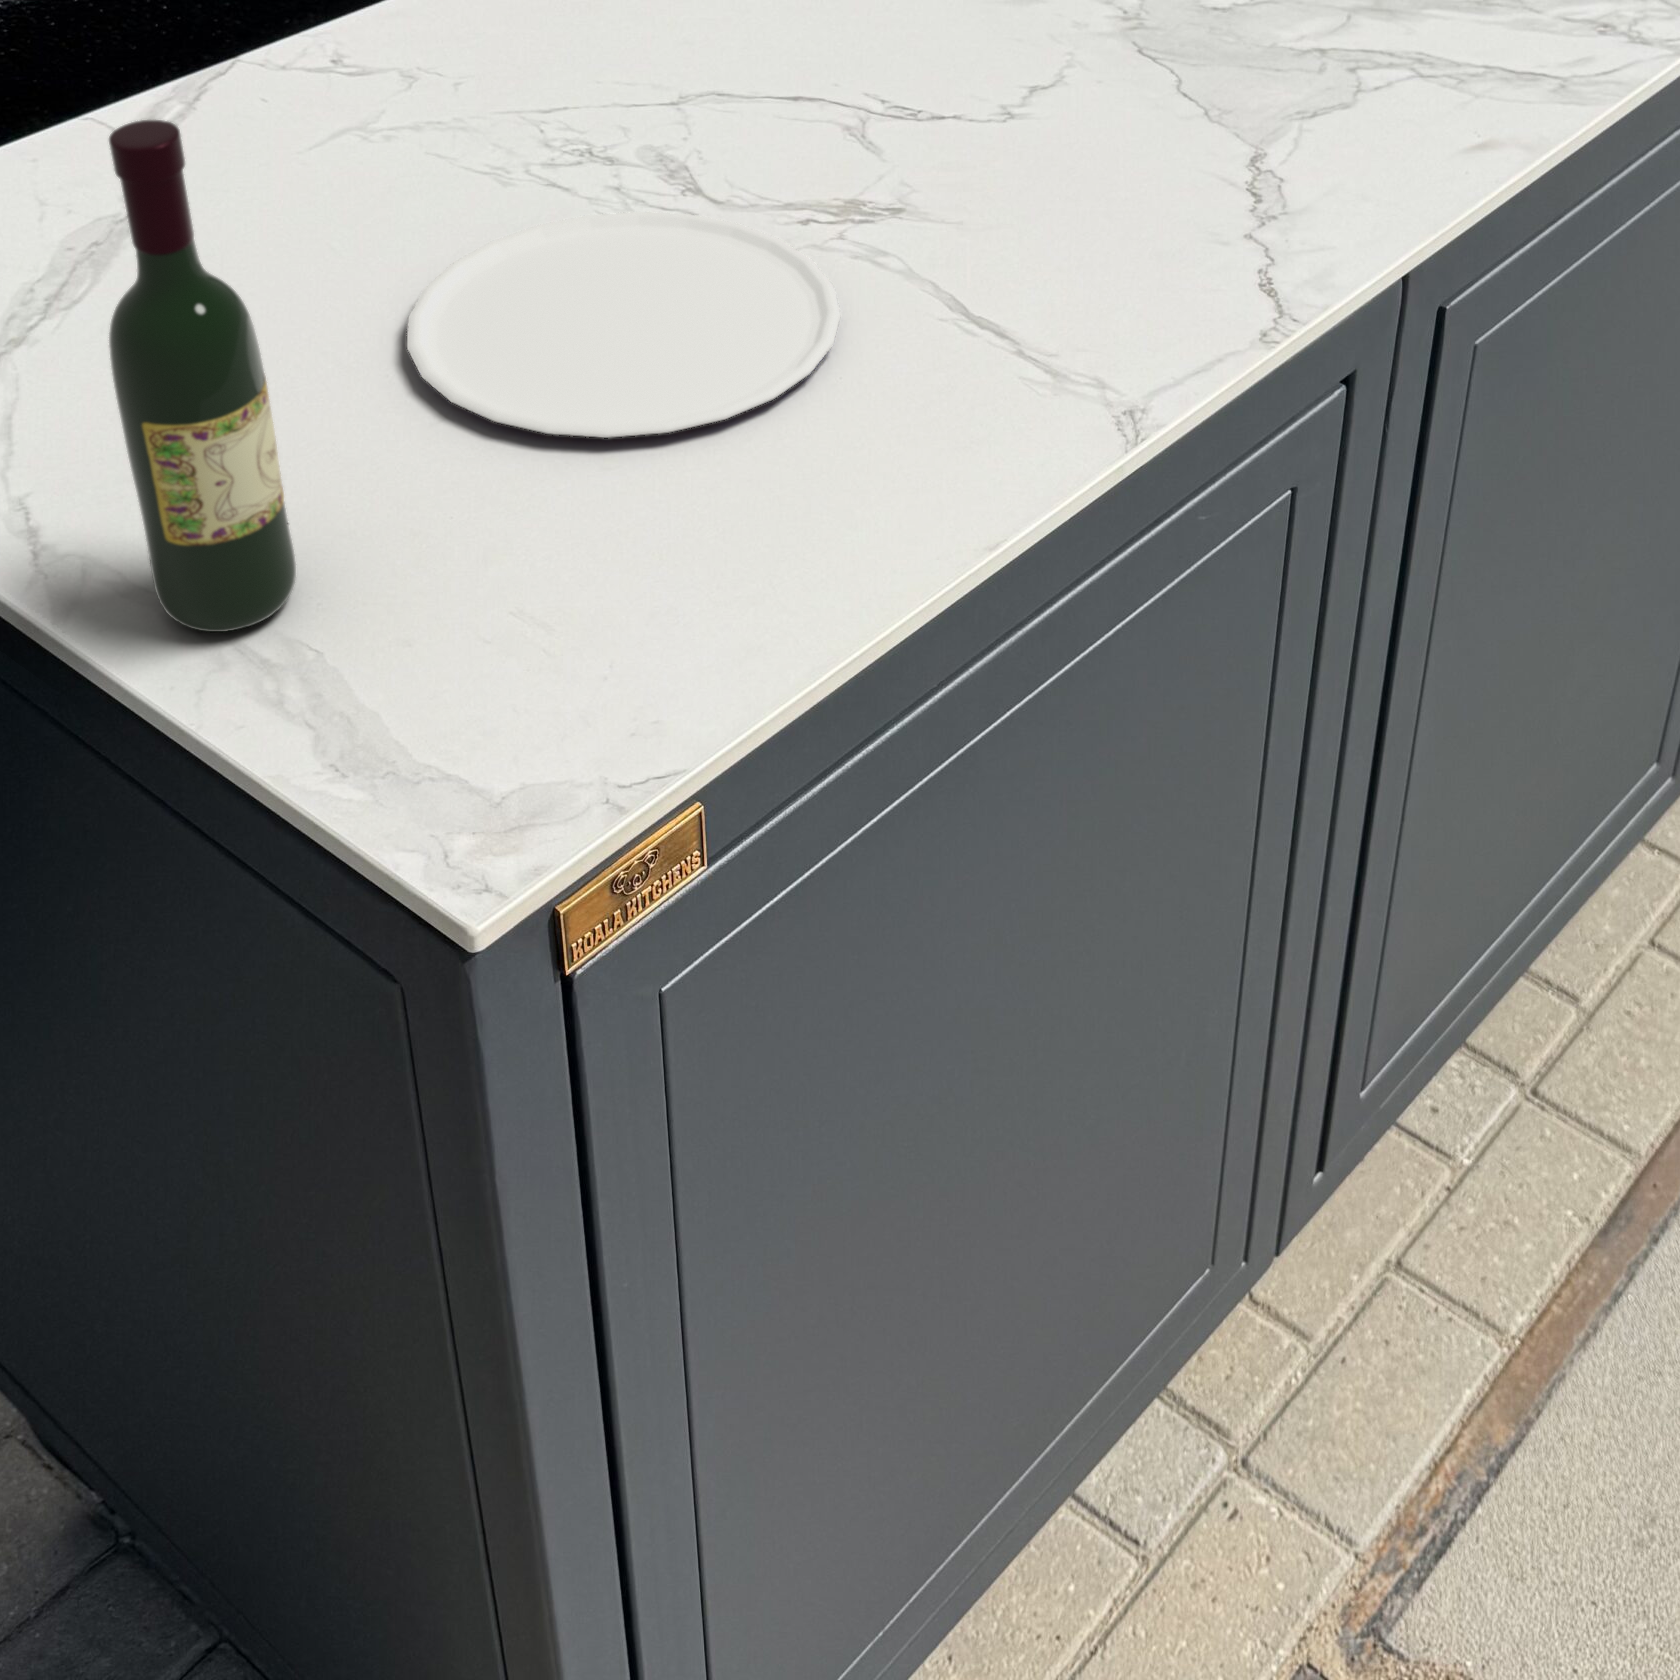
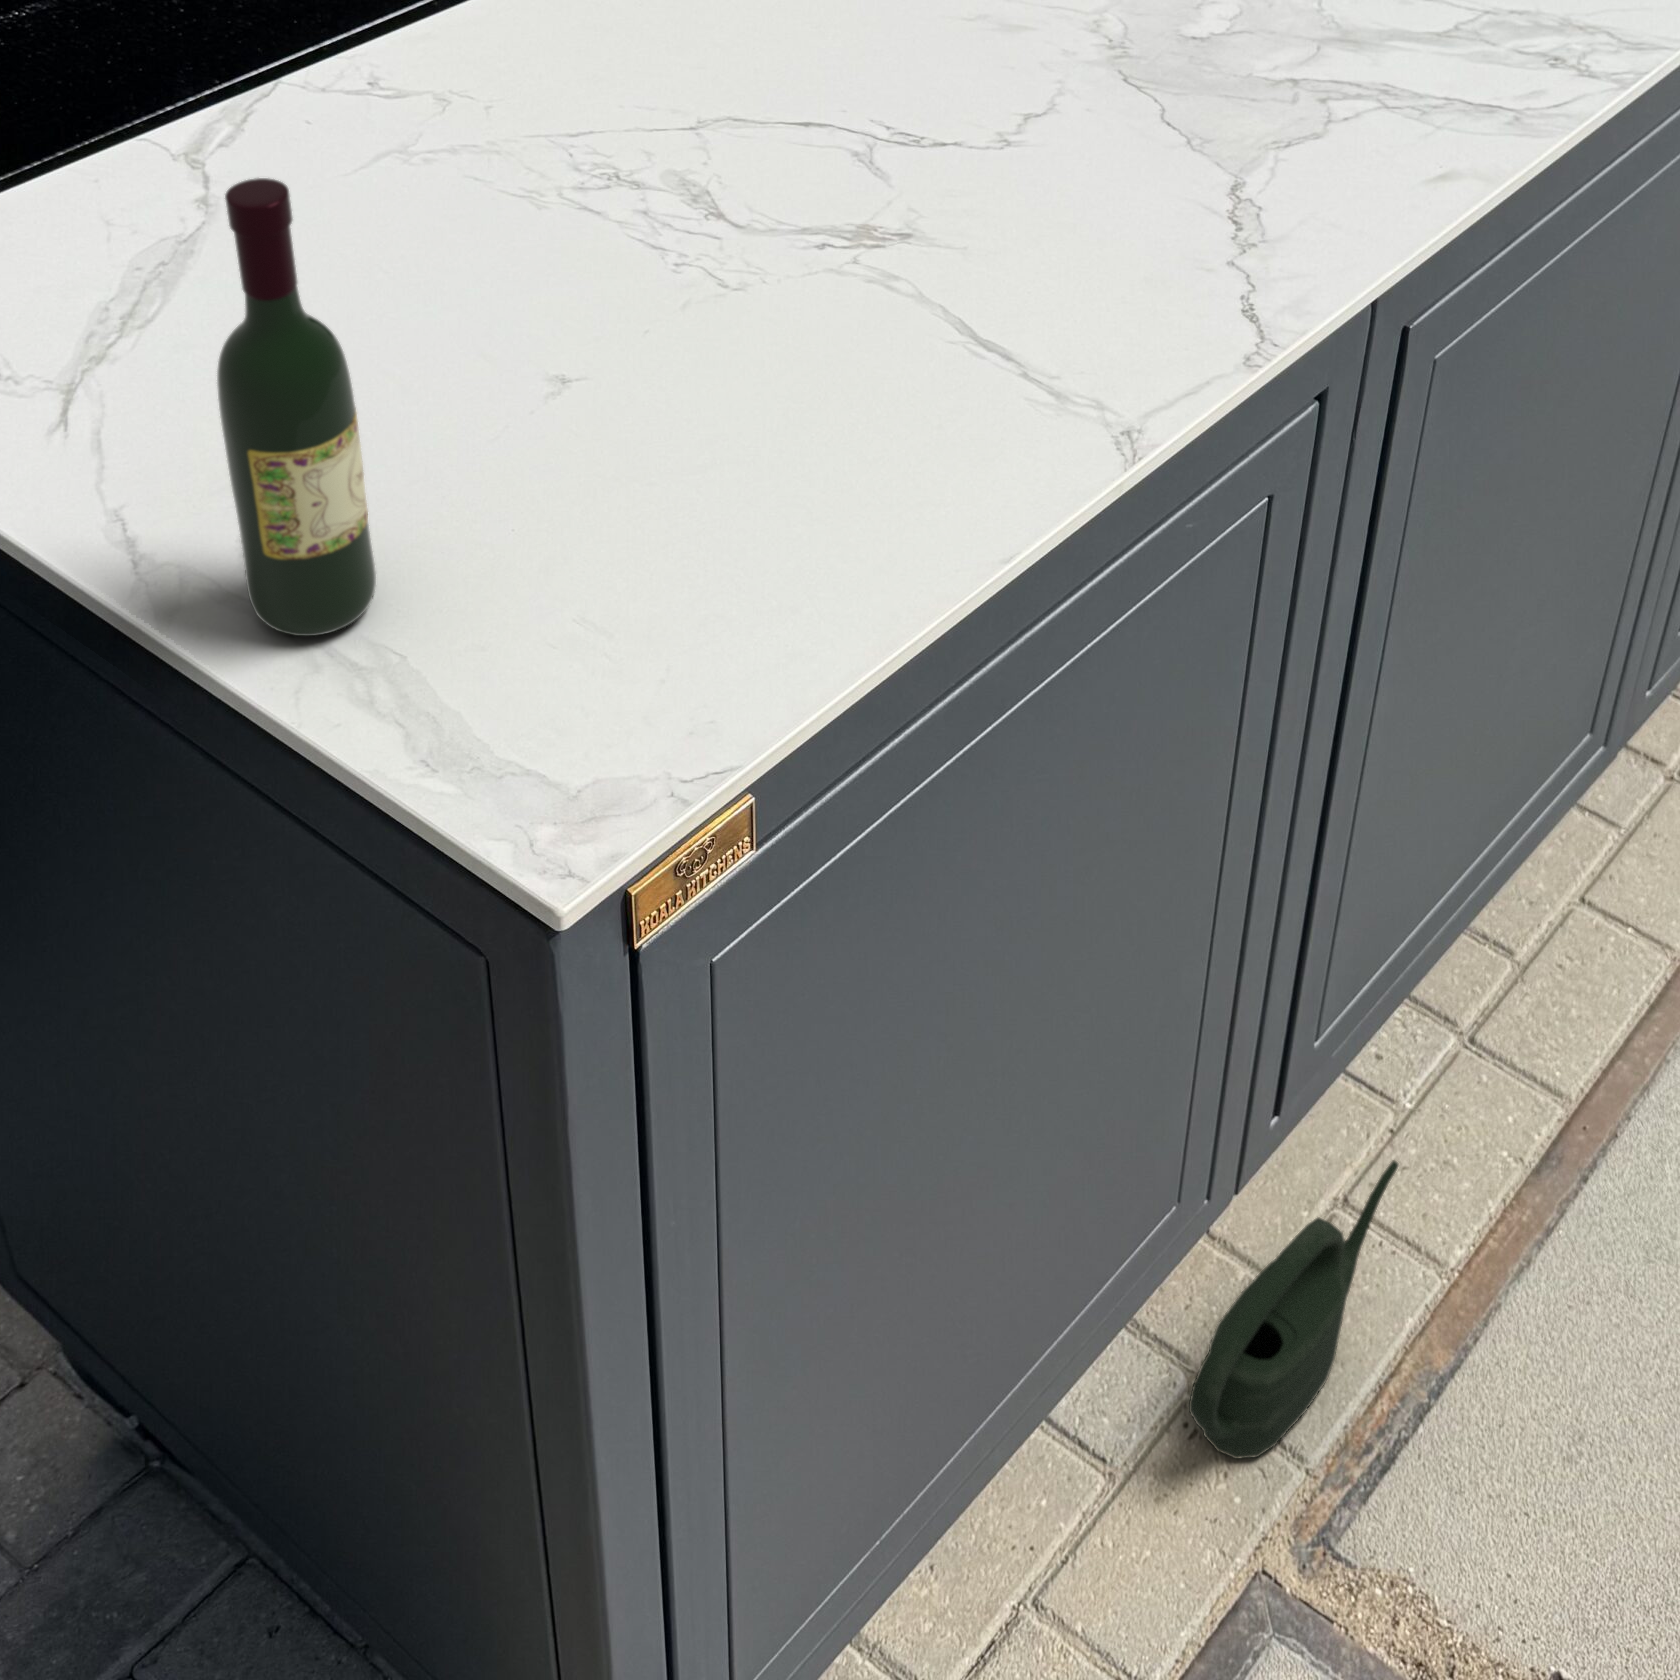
plate: present [407,212,841,438] -> none [458,234,859,454]
watering can: none [1226,1217,1453,1541] -> present [1189,1161,1399,1459]

